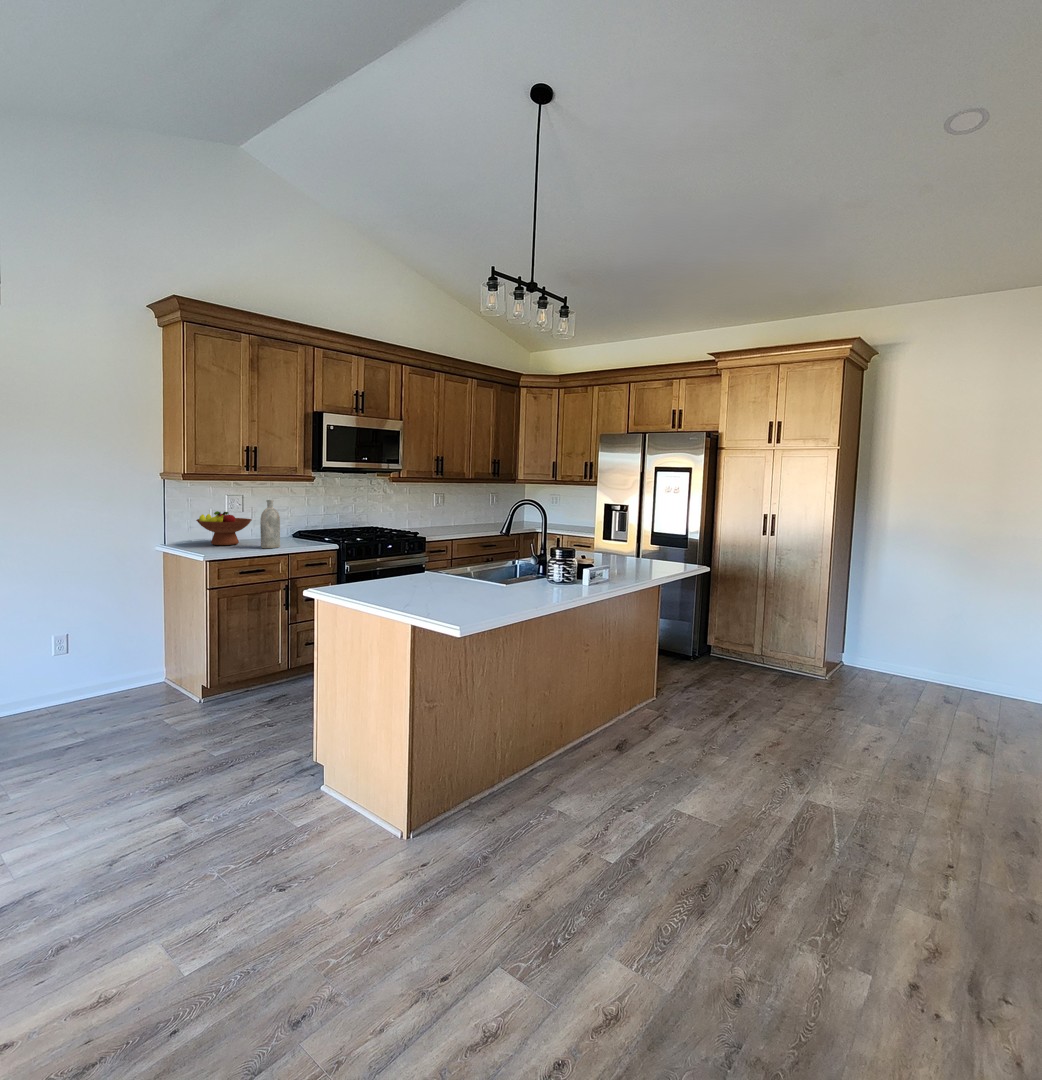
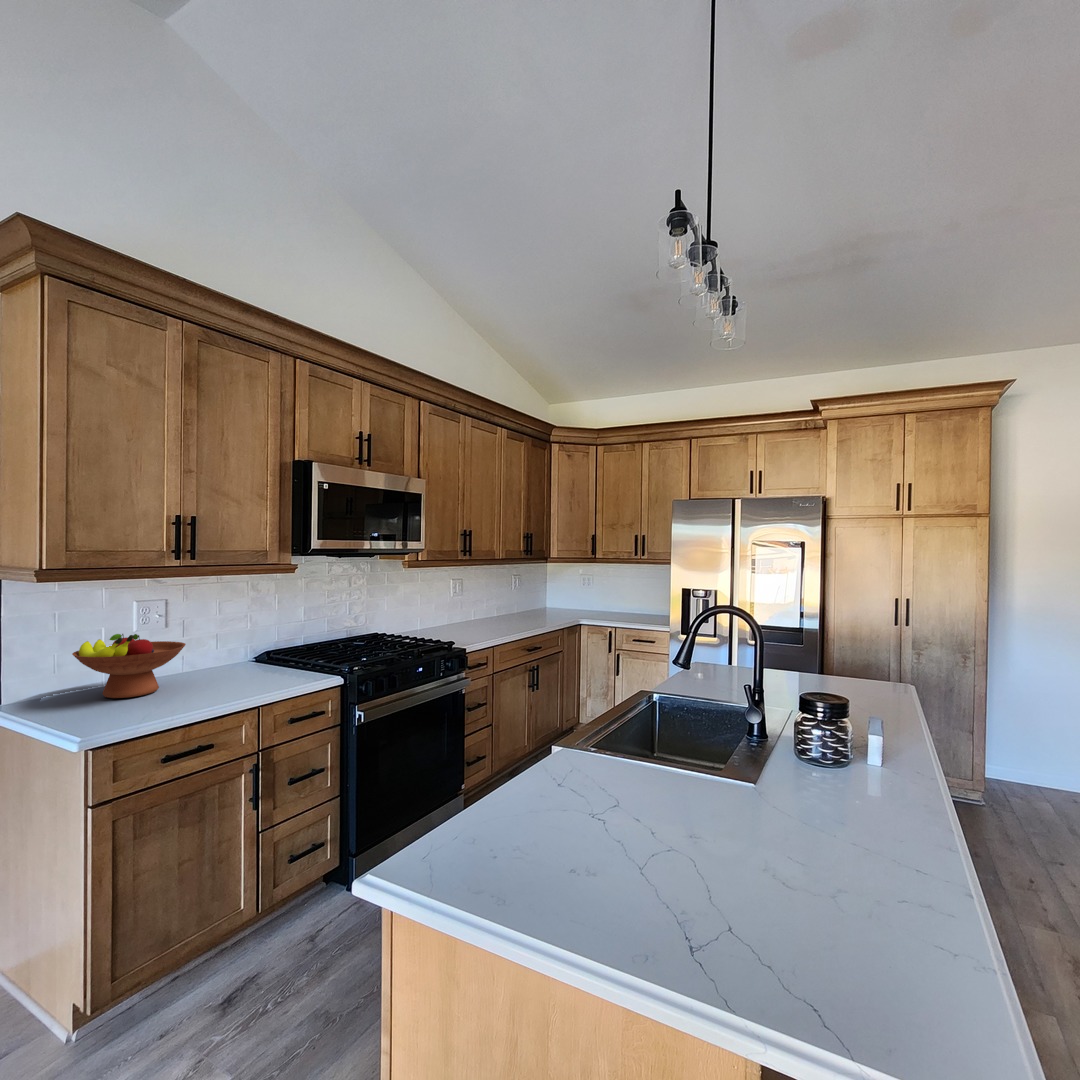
bottle: present [260,500,280,548] -> none [203,608,240,700]

